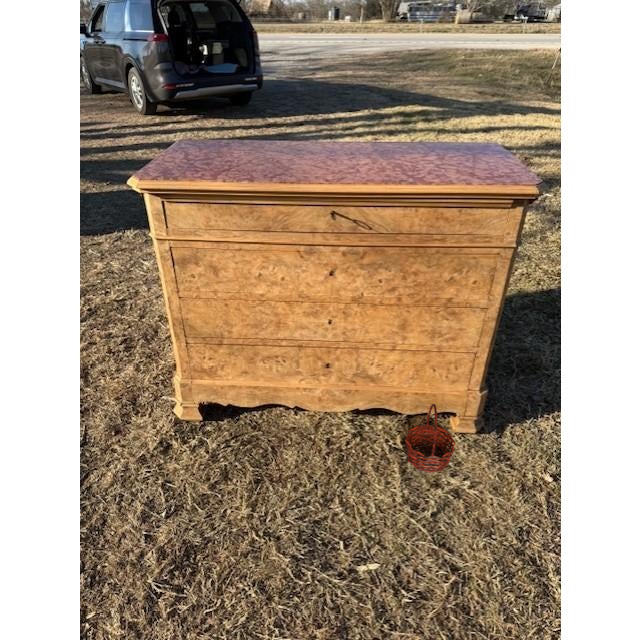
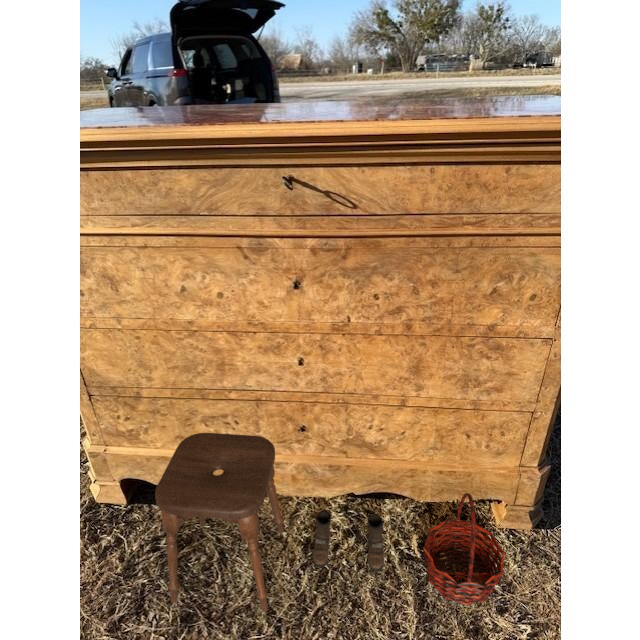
stool: none [244,367,313,478] -> present [155,433,284,612]
boots: none [333,420,380,457] -> present [313,510,384,572]

